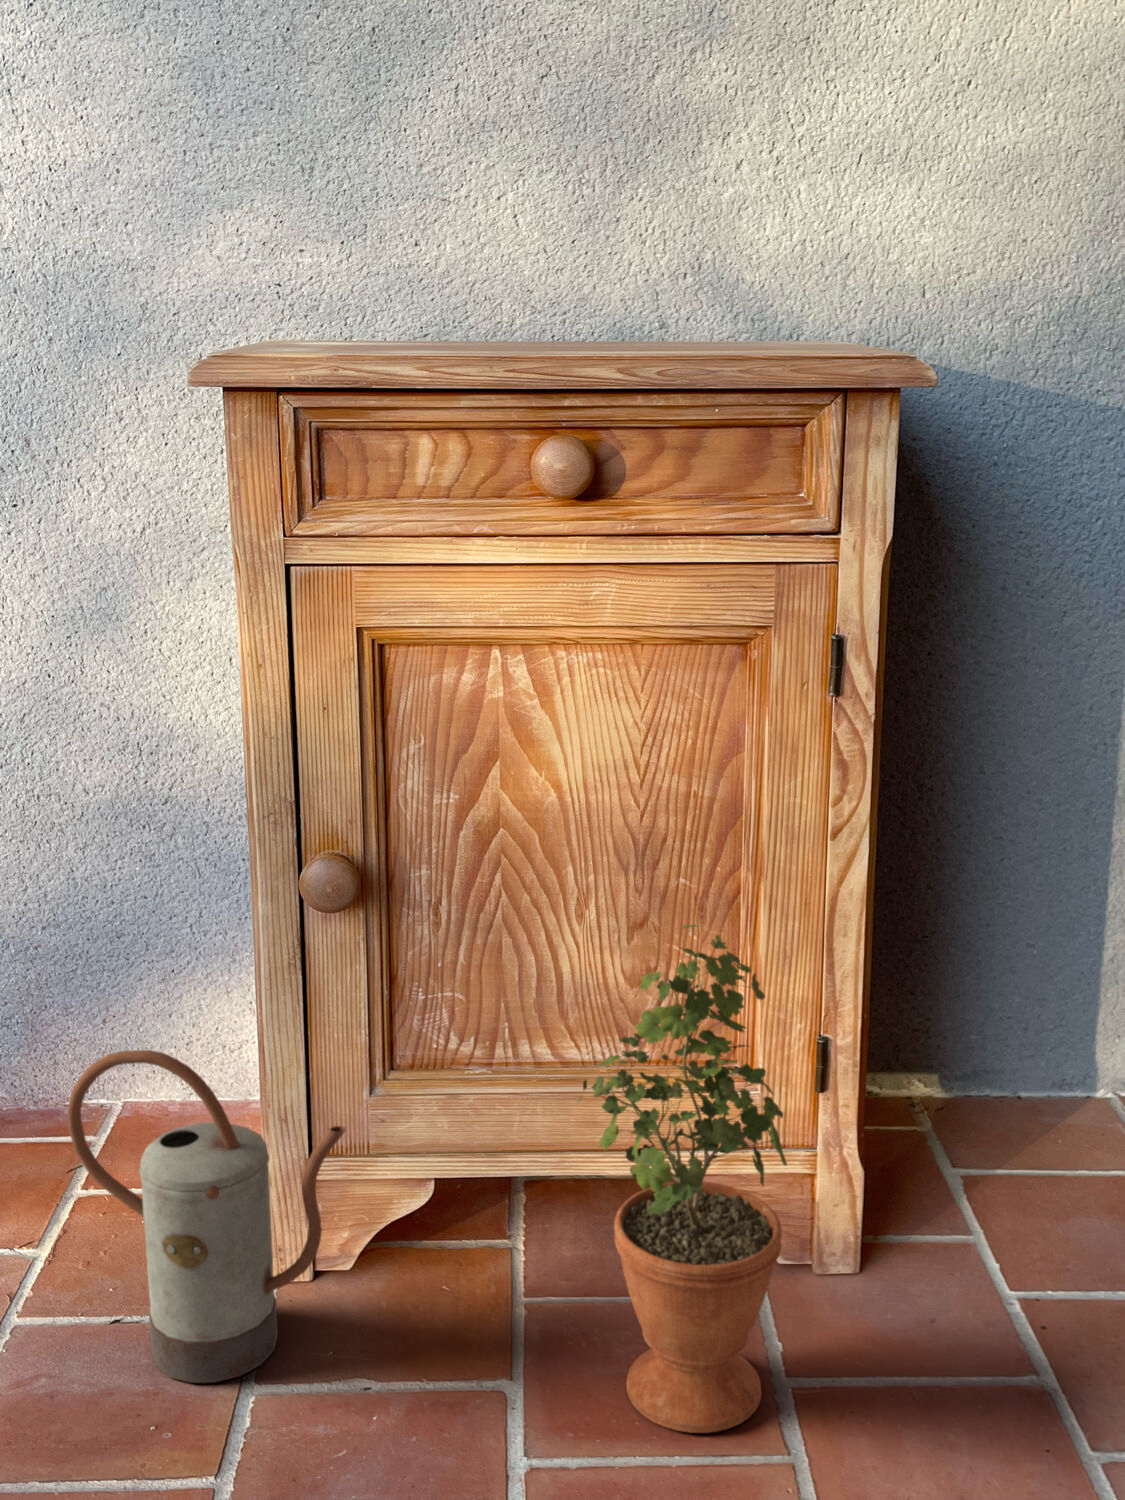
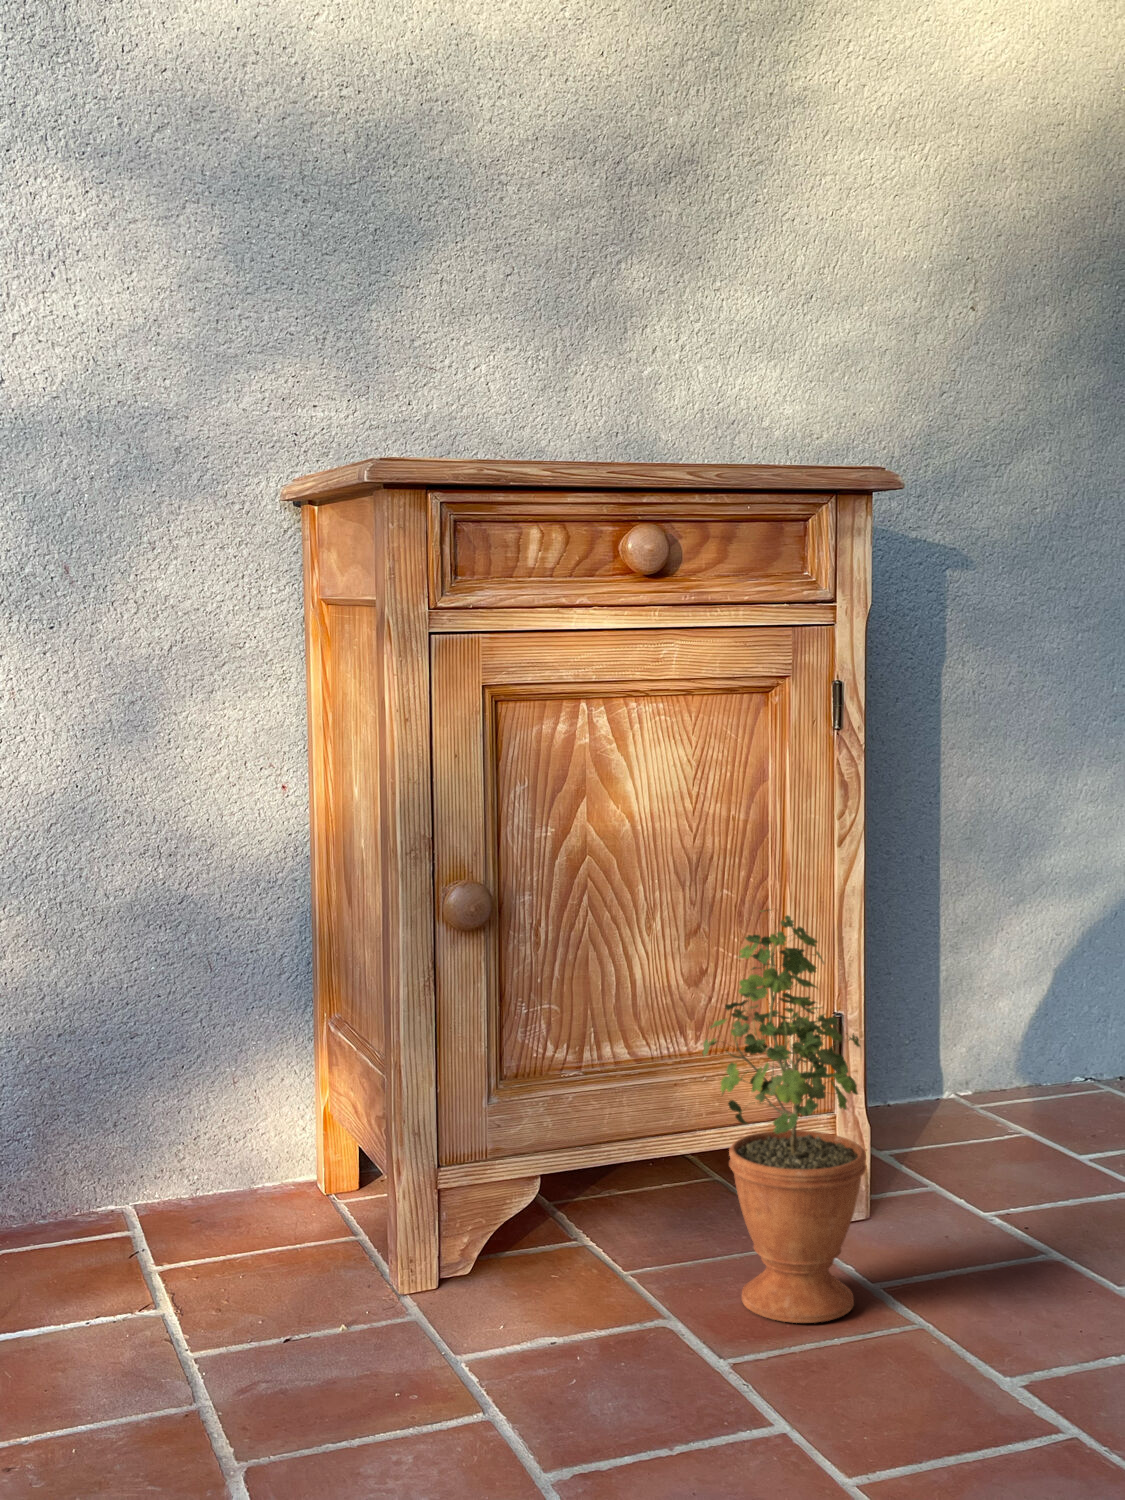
watering can: present [67,1050,346,1383] -> none [250,1058,510,1359]

